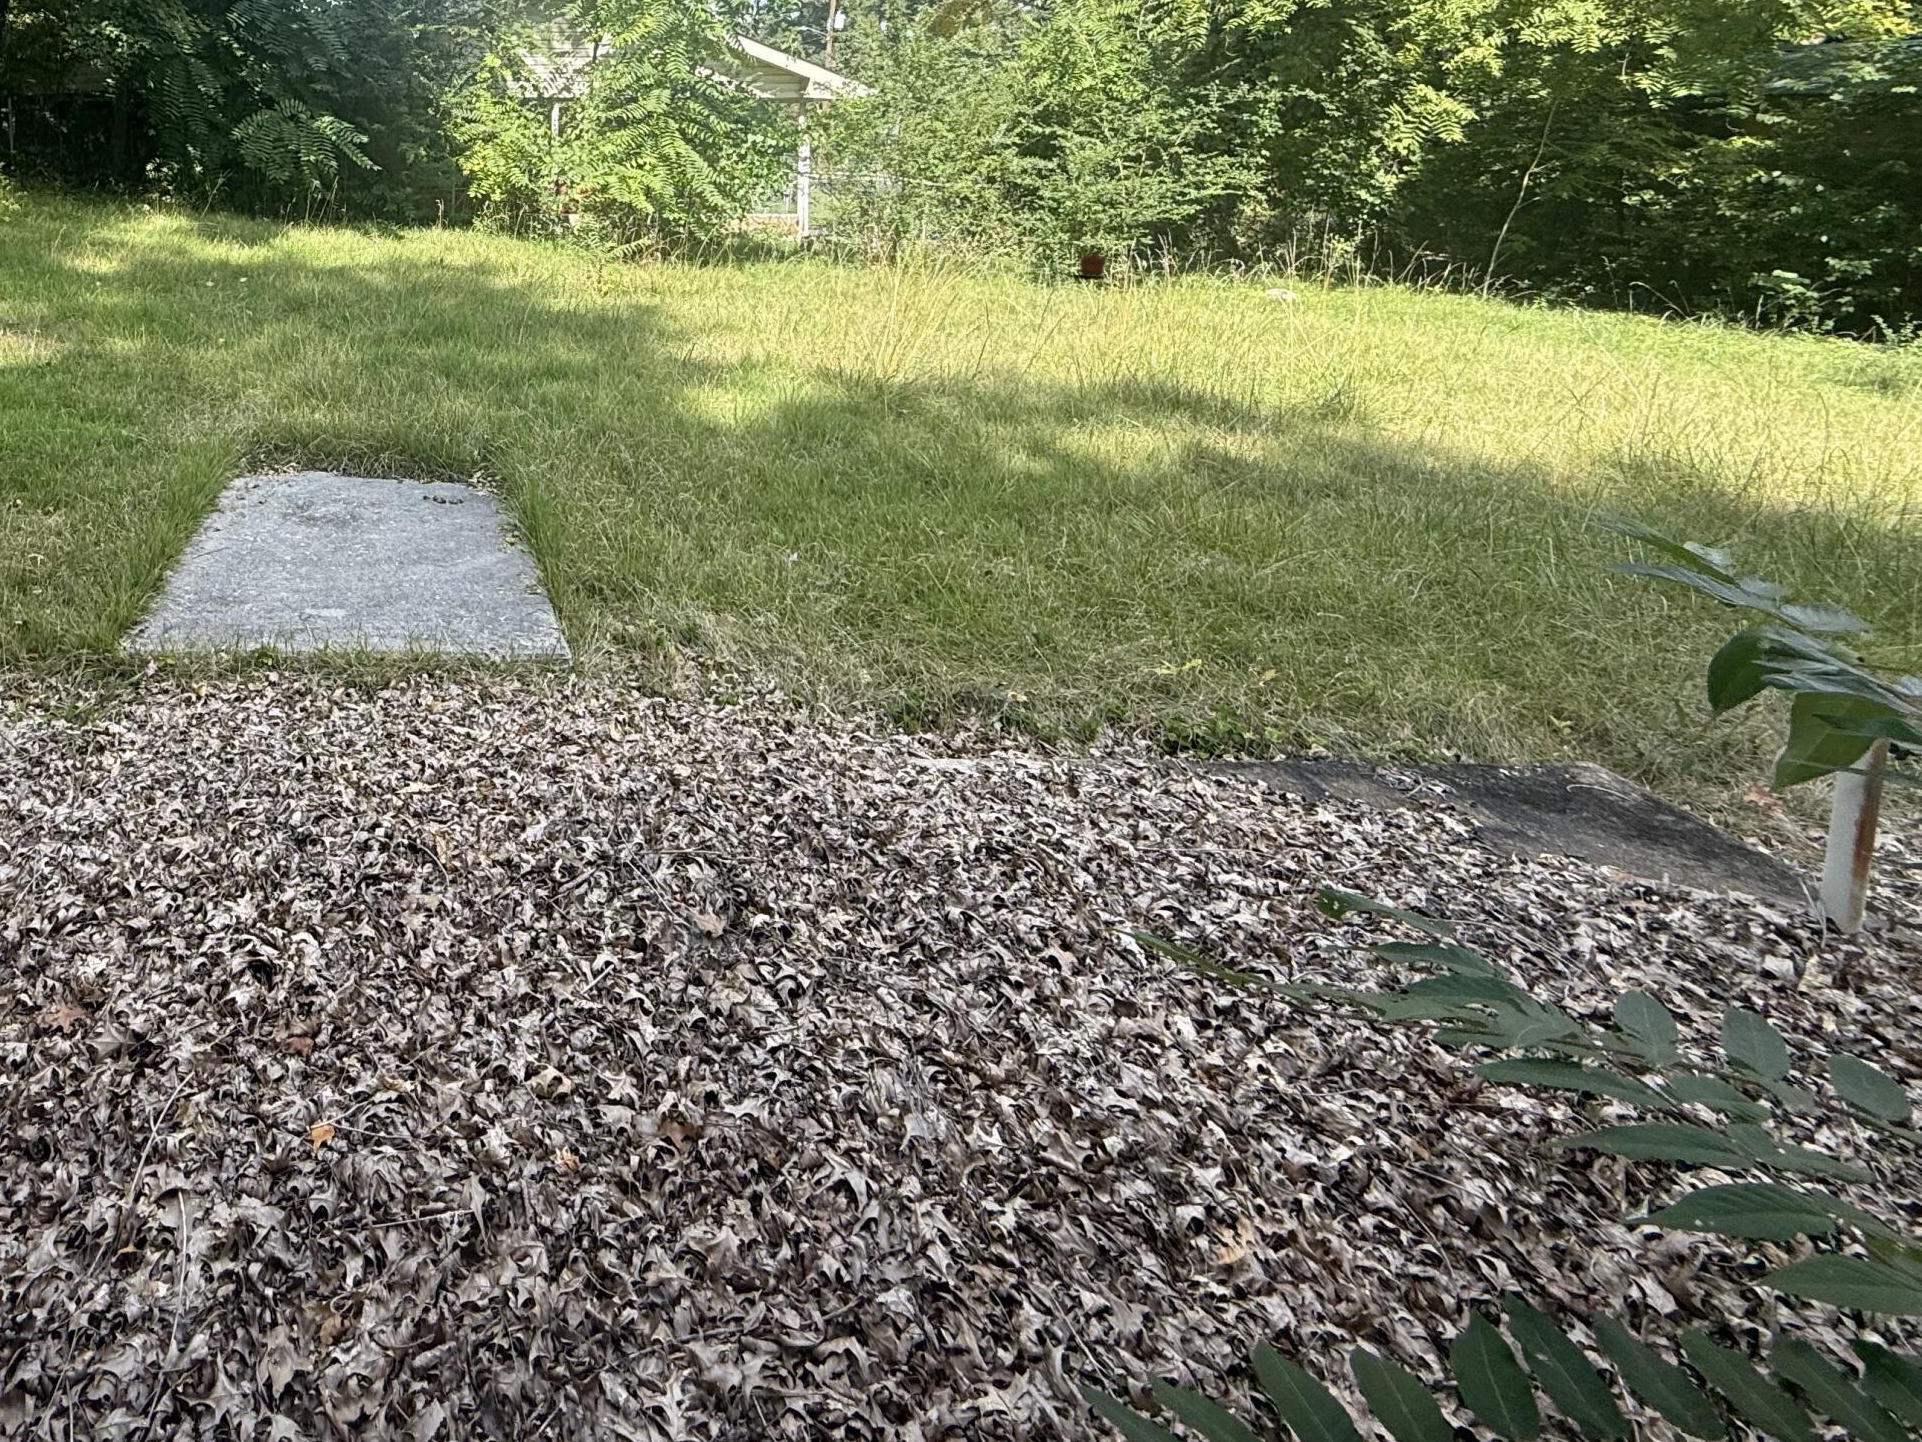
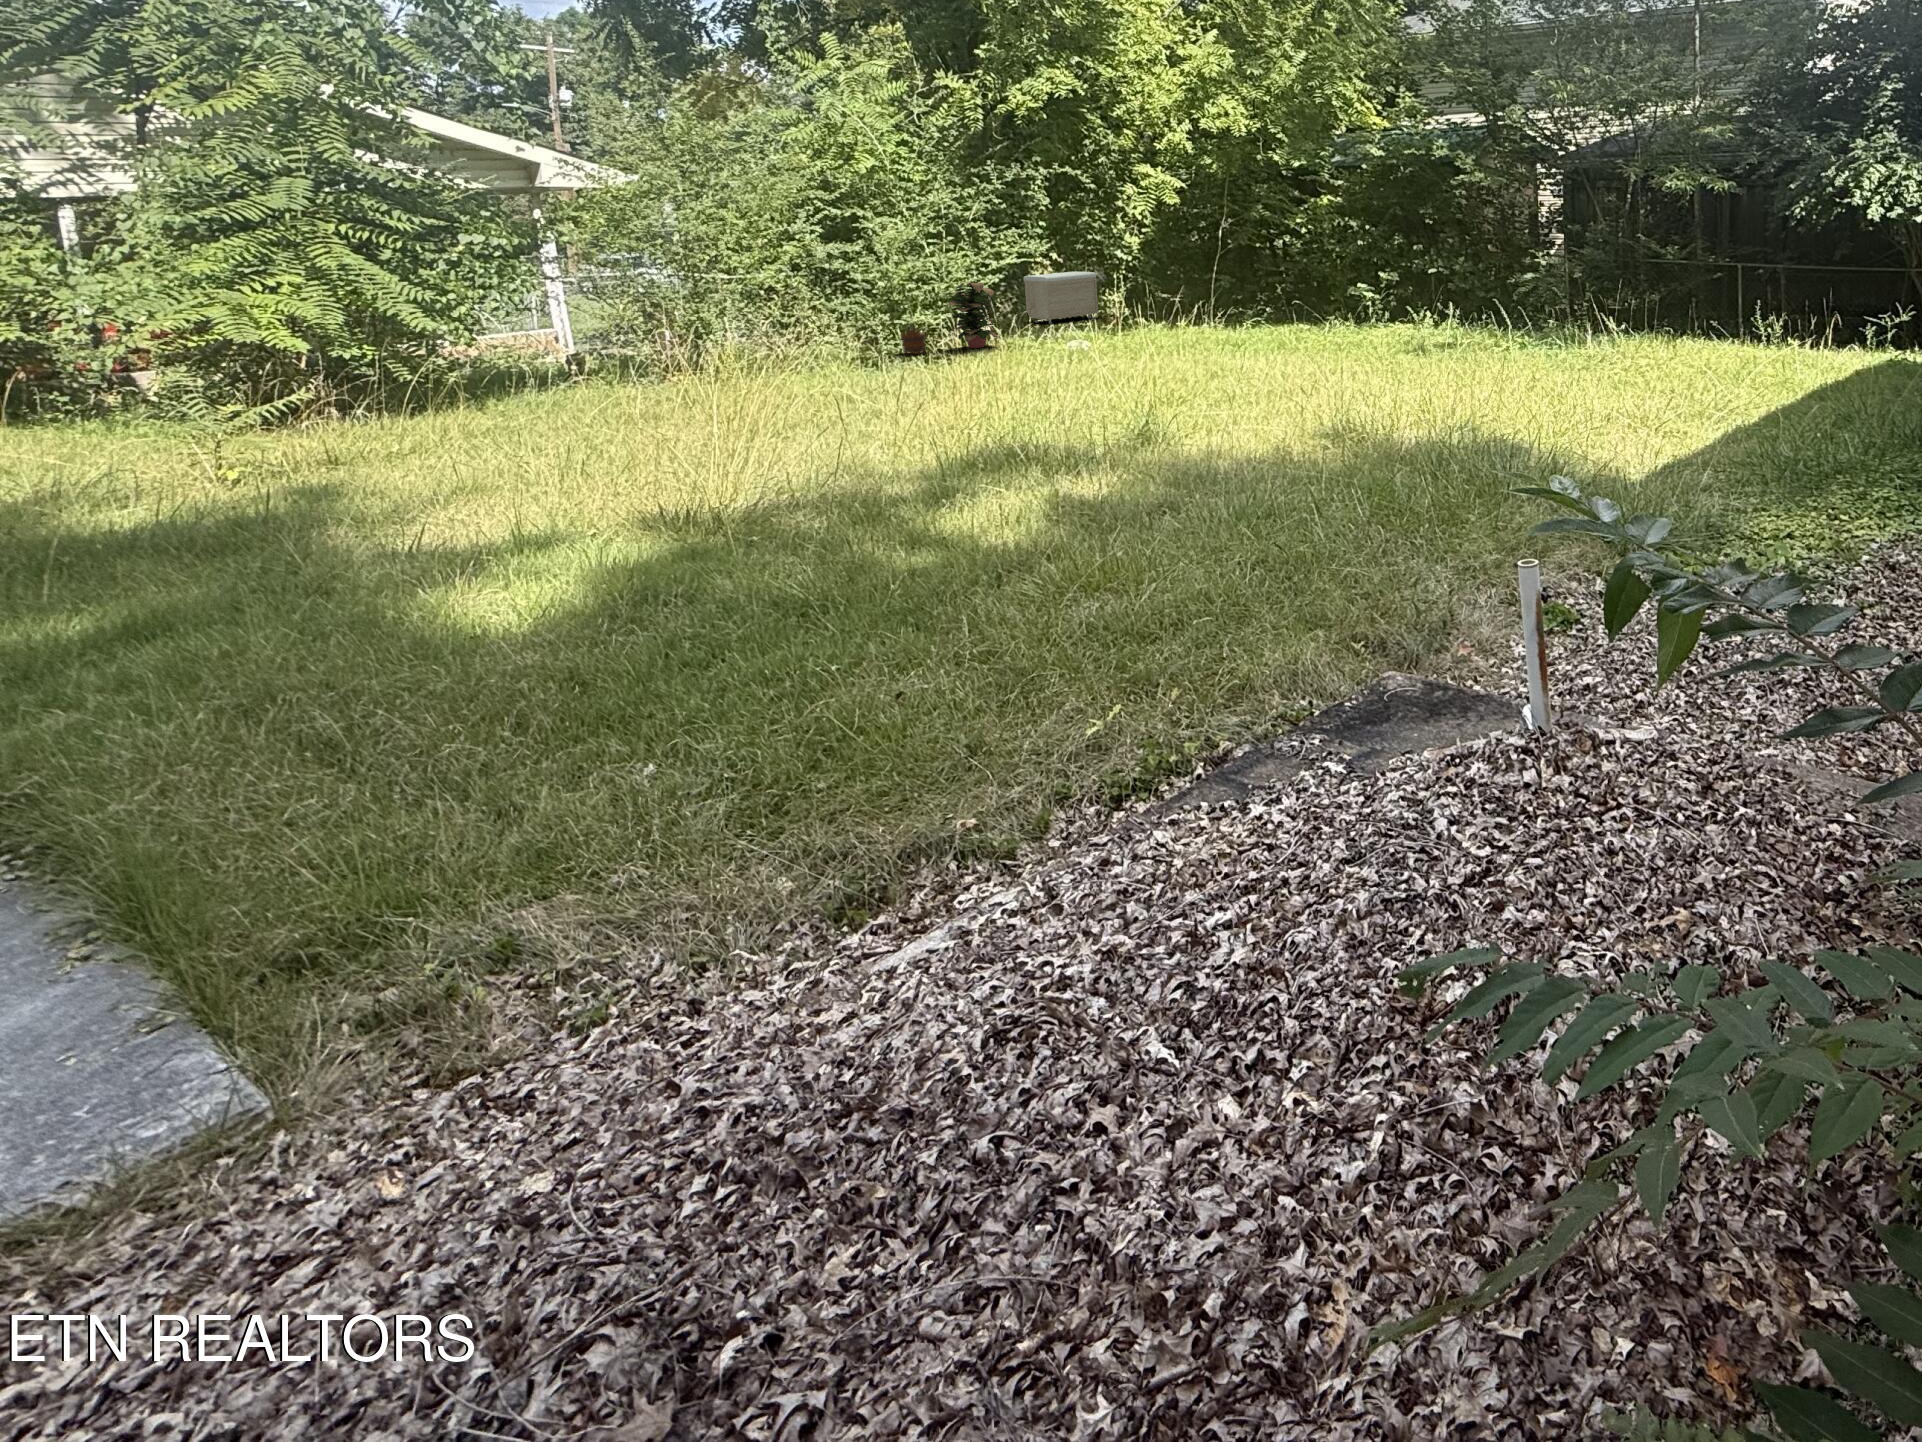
decorative plant: none [1133,212,1189,281] -> present [947,282,998,348]
storage bench: none [1224,212,1322,268] -> present [1024,271,1098,324]

